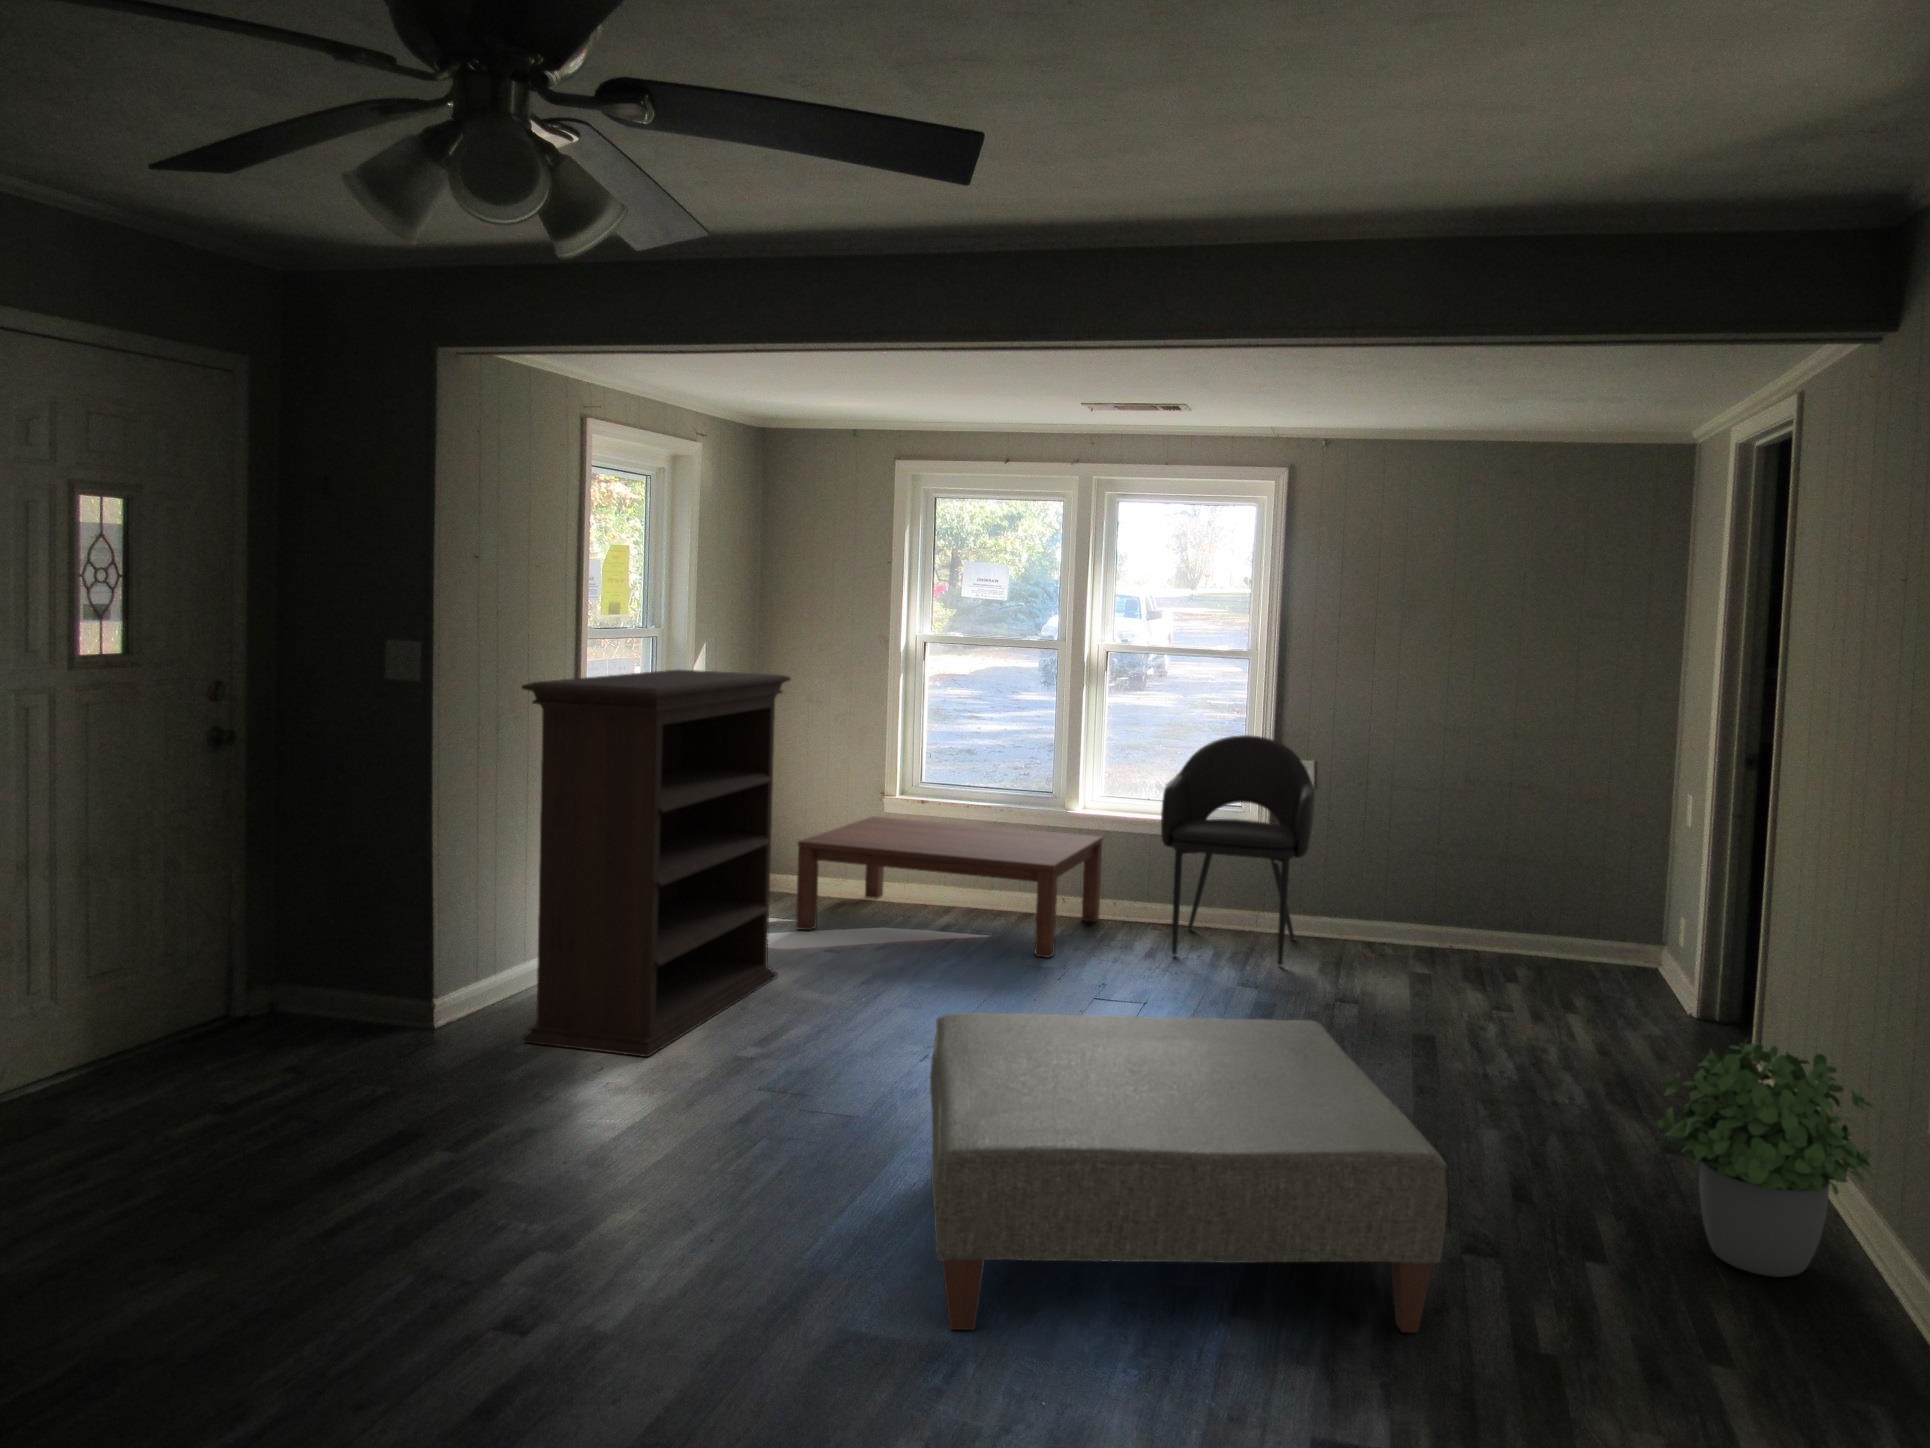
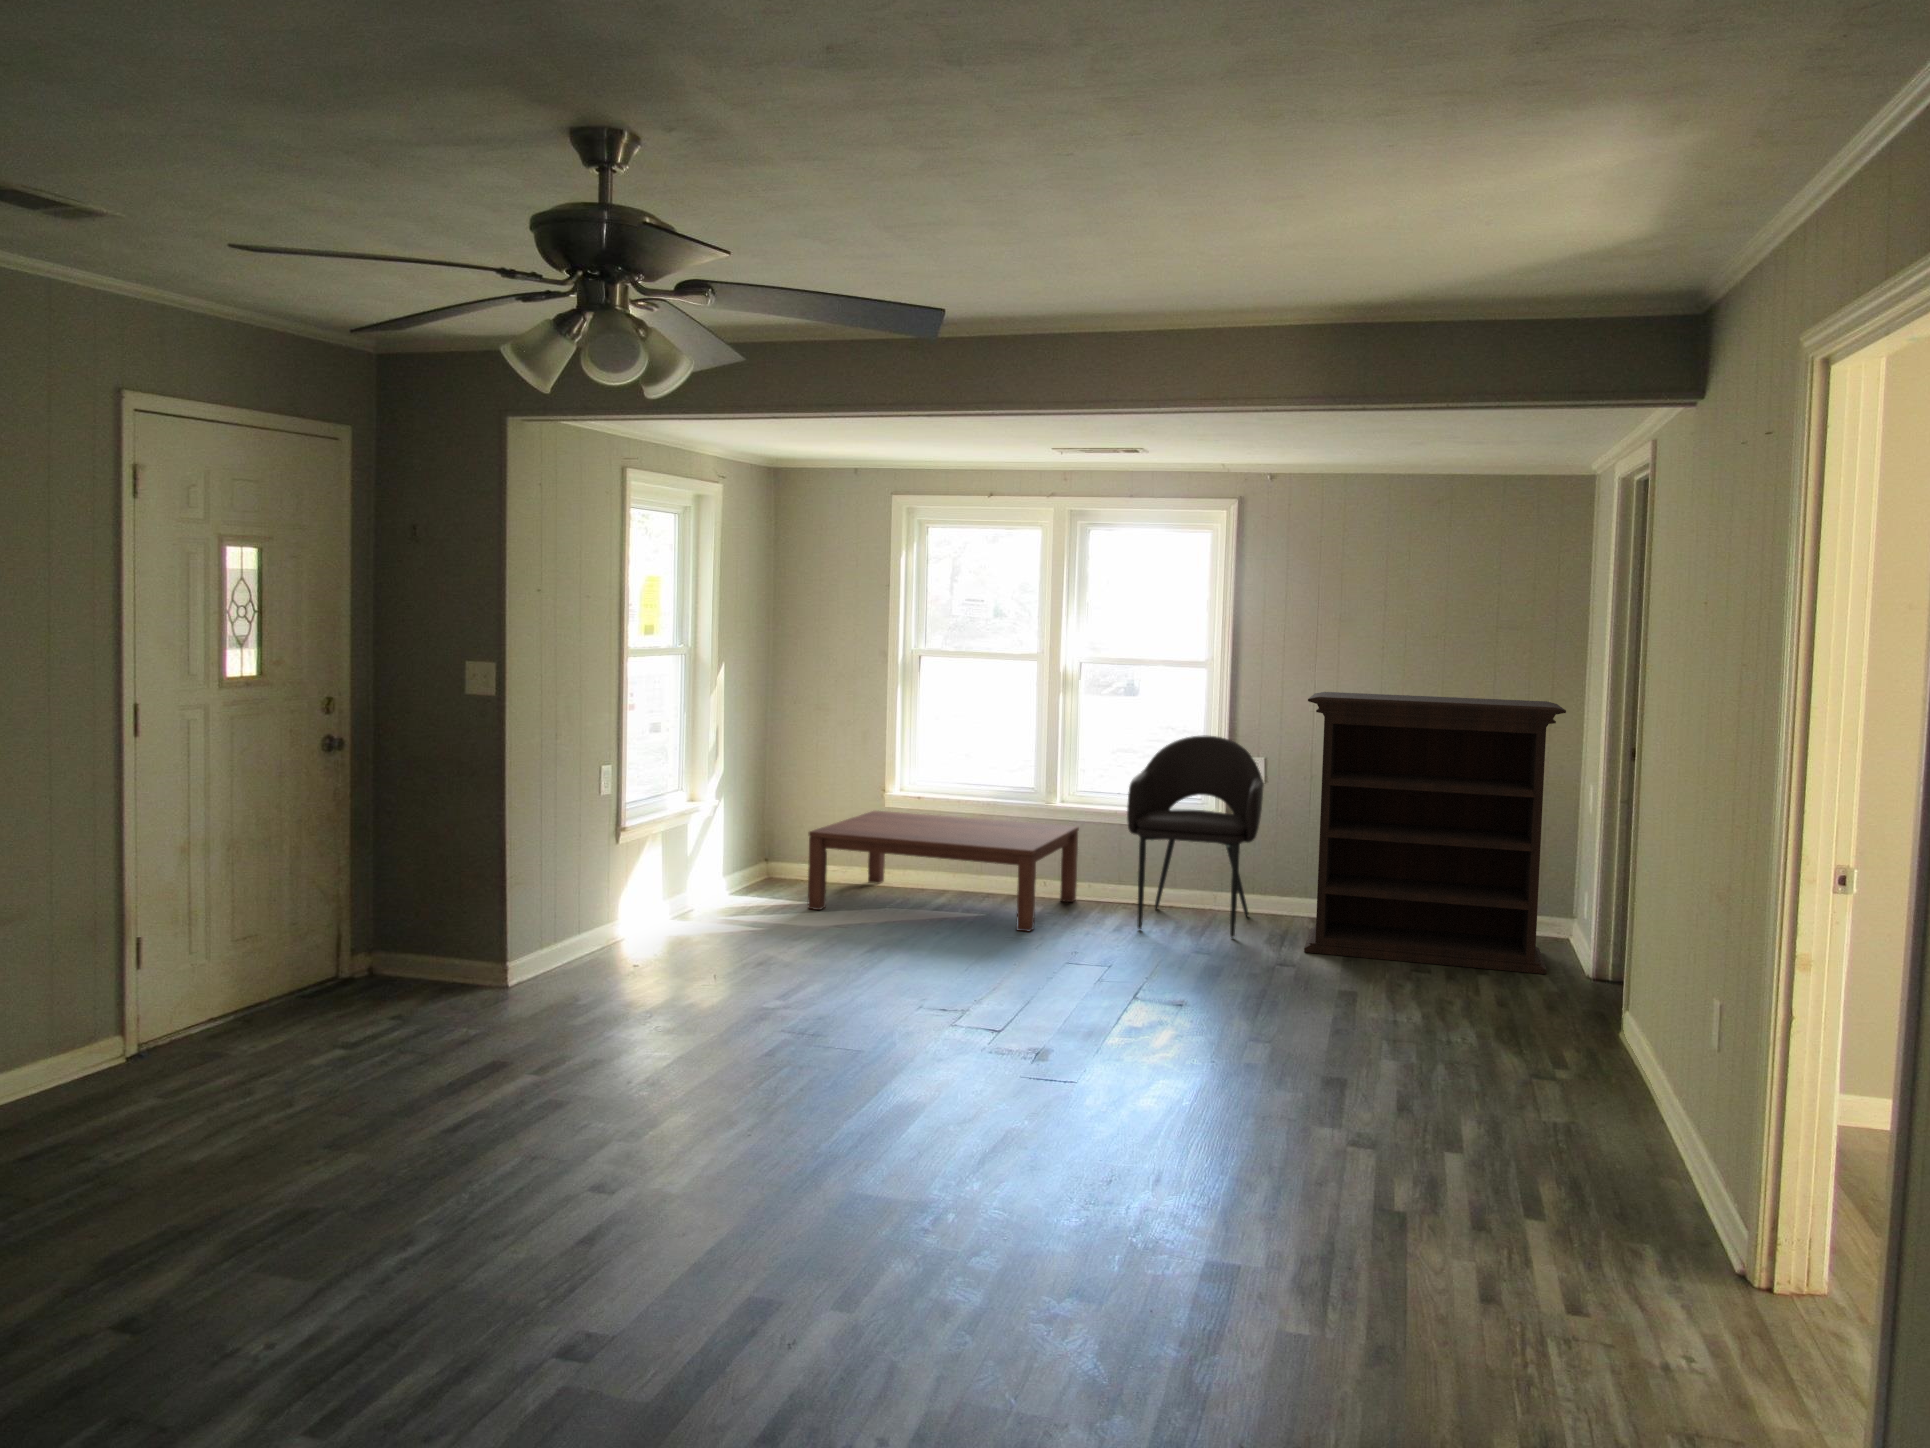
bookshelf: present [521,670,791,1057] -> present [1304,692,1566,974]
ottoman: present [930,1012,1448,1333] -> none [920,963,1320,1198]
potted plant: present [1657,1039,1874,1277] -> none [1504,973,1674,1165]

